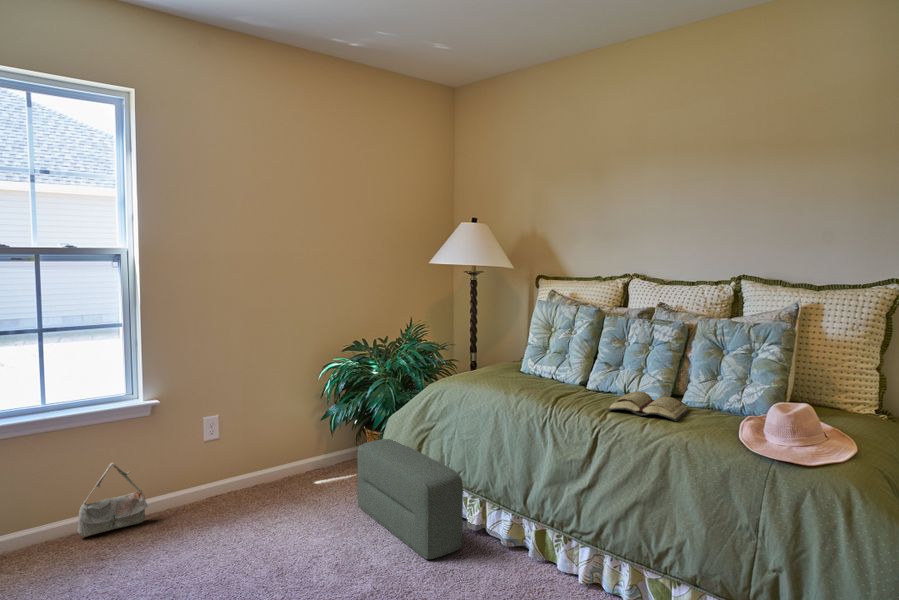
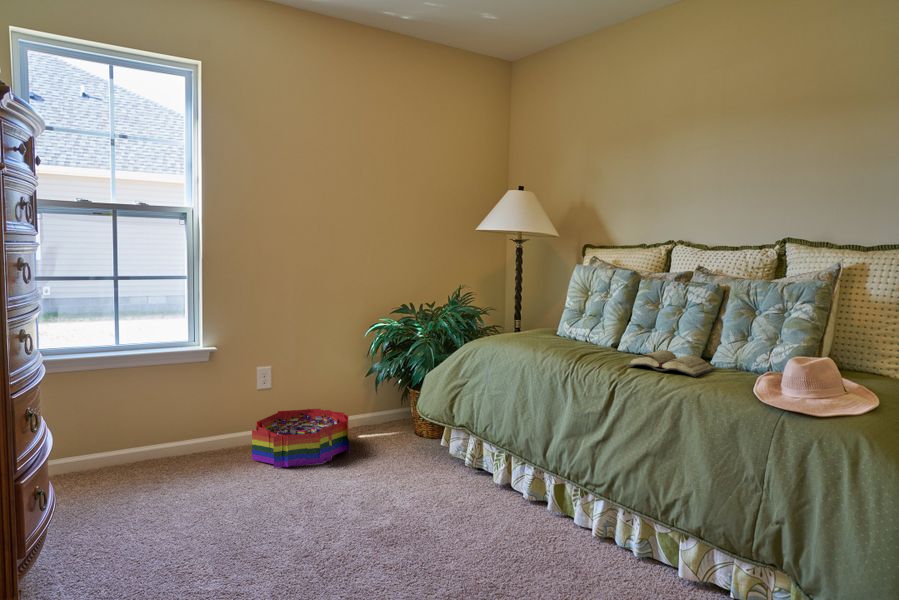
pouf: present [357,439,463,559] -> none [394,396,486,505]
storage bin: none [203,457,311,530] -> present [252,409,350,468]
bag: present [78,463,148,536] -> none [144,400,205,463]

